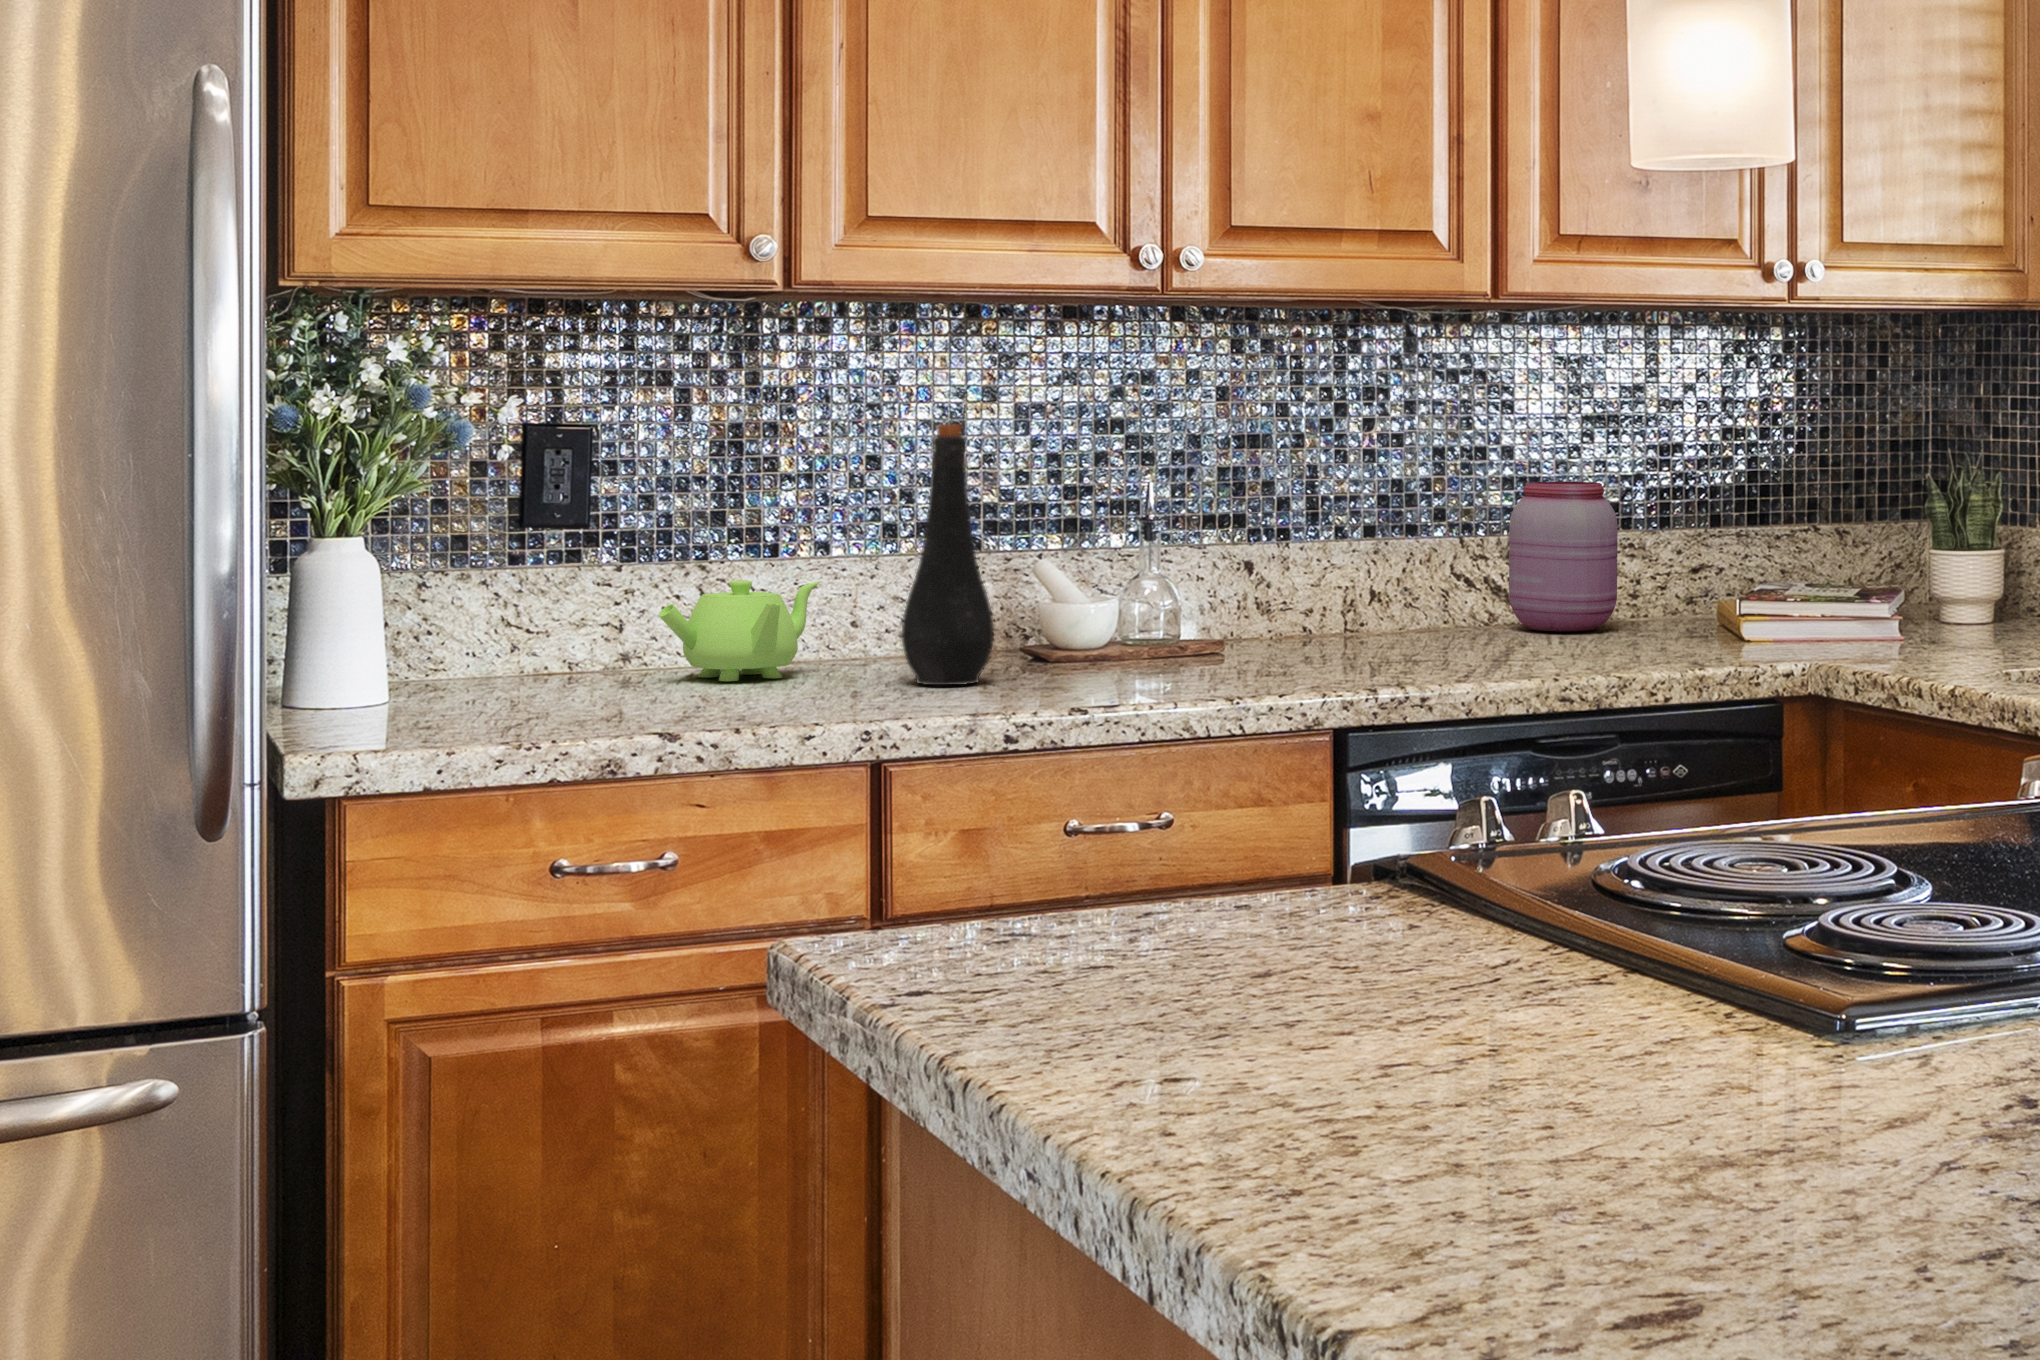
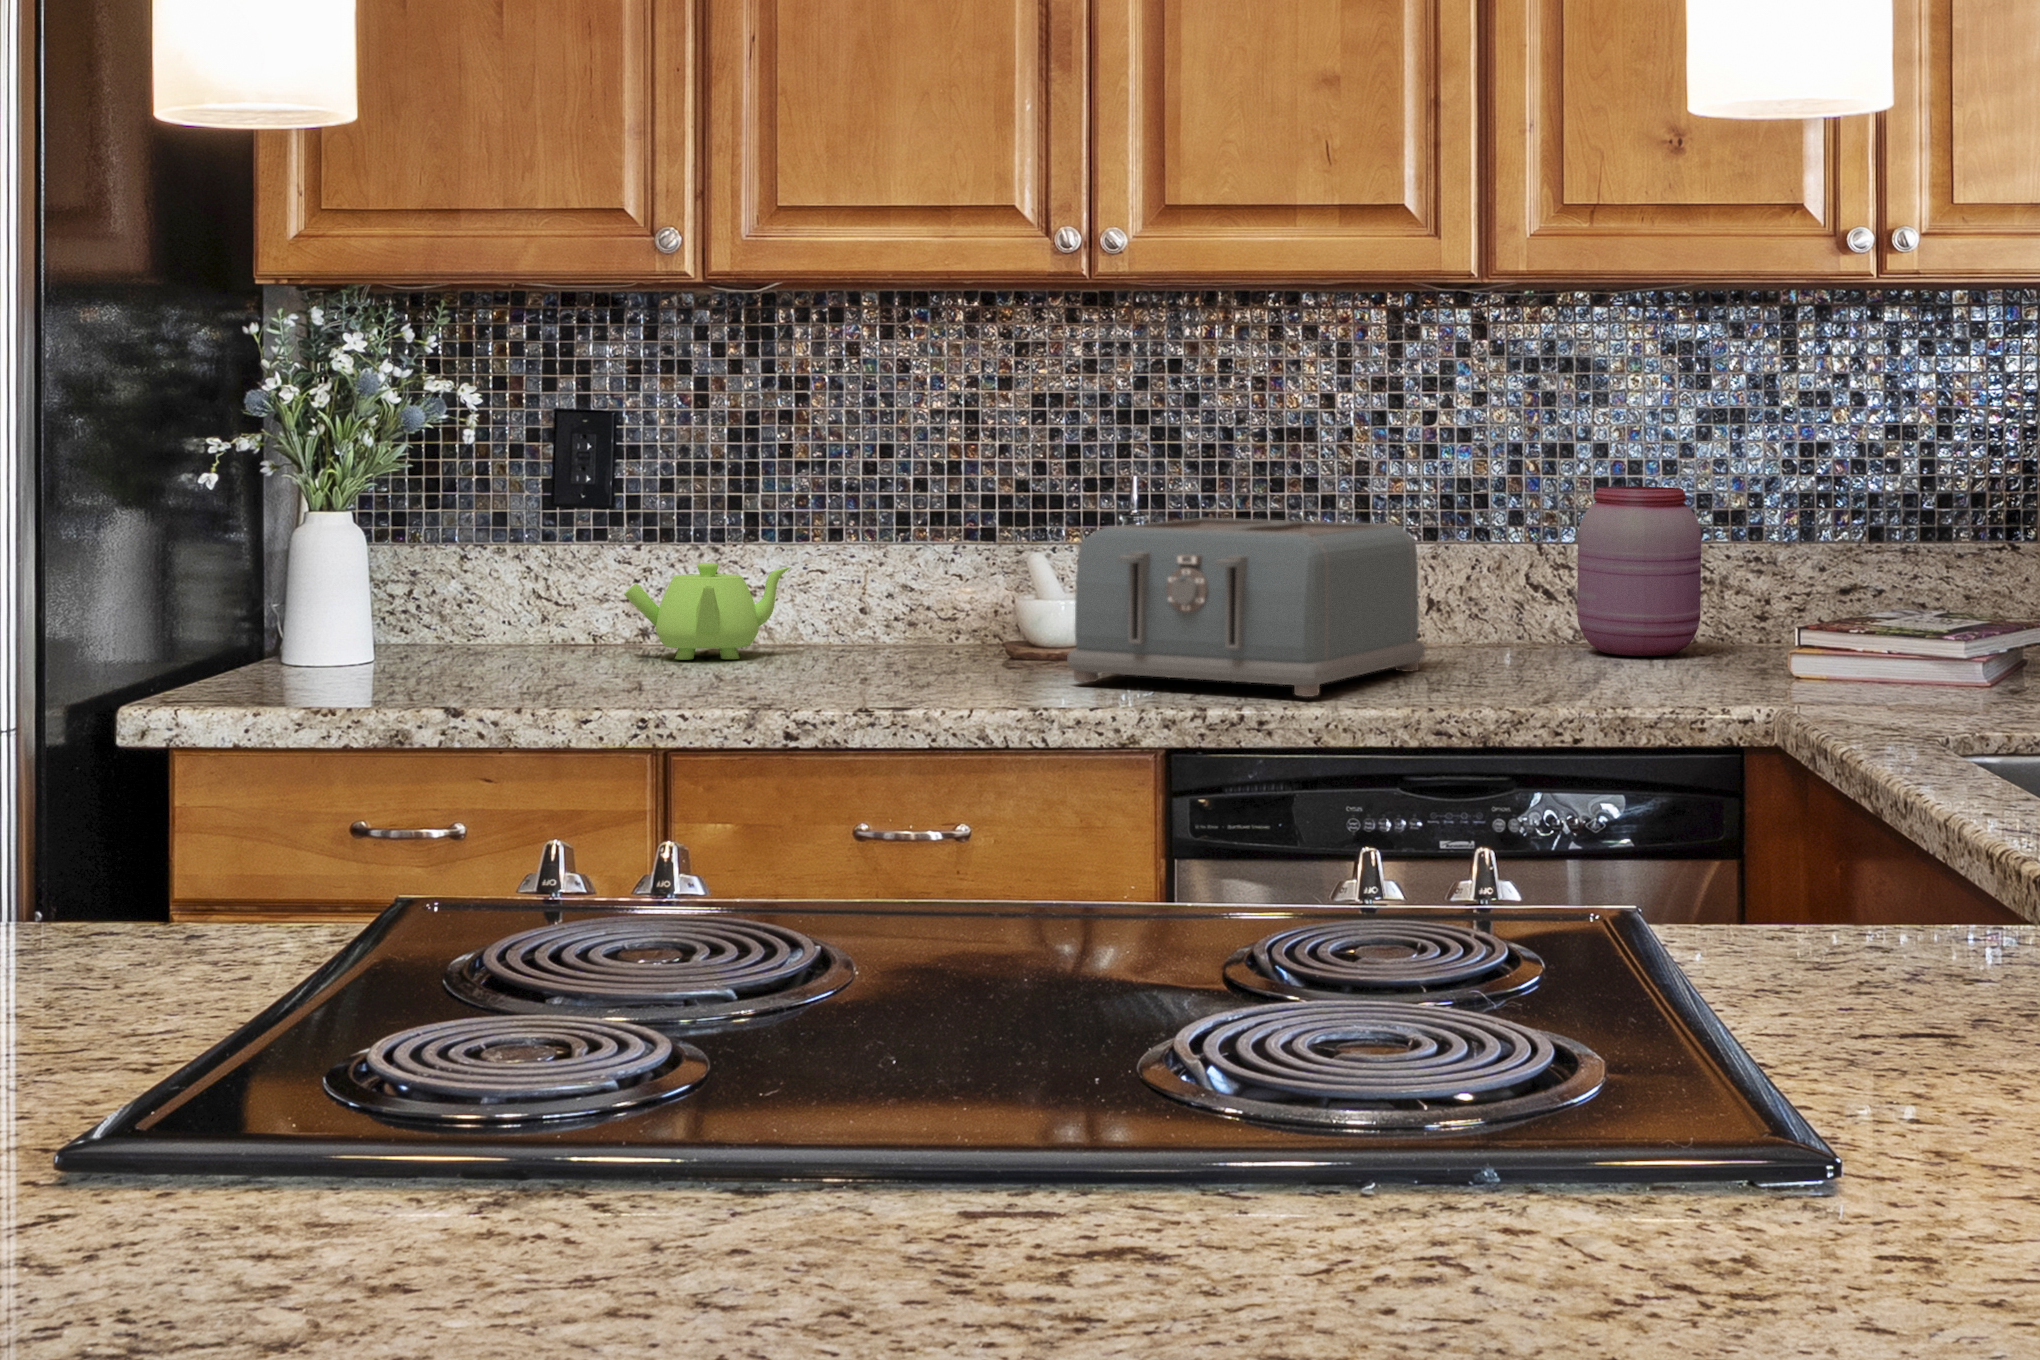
bottle: present [902,424,994,685] -> none [809,413,901,675]
toaster: none [1185,519,1446,677] -> present [1067,517,1425,697]

